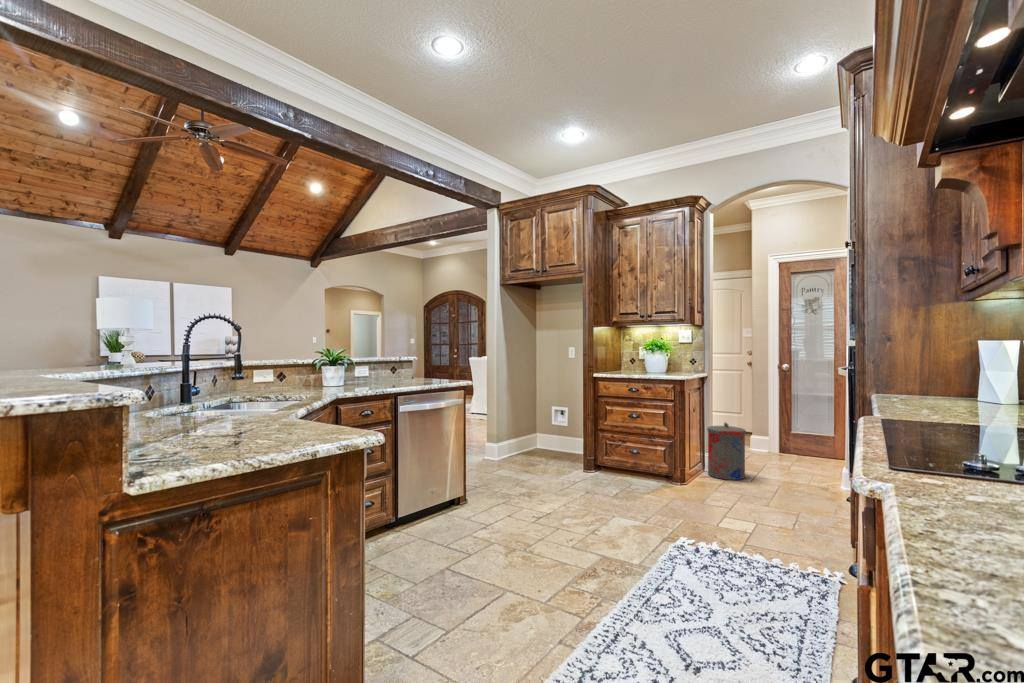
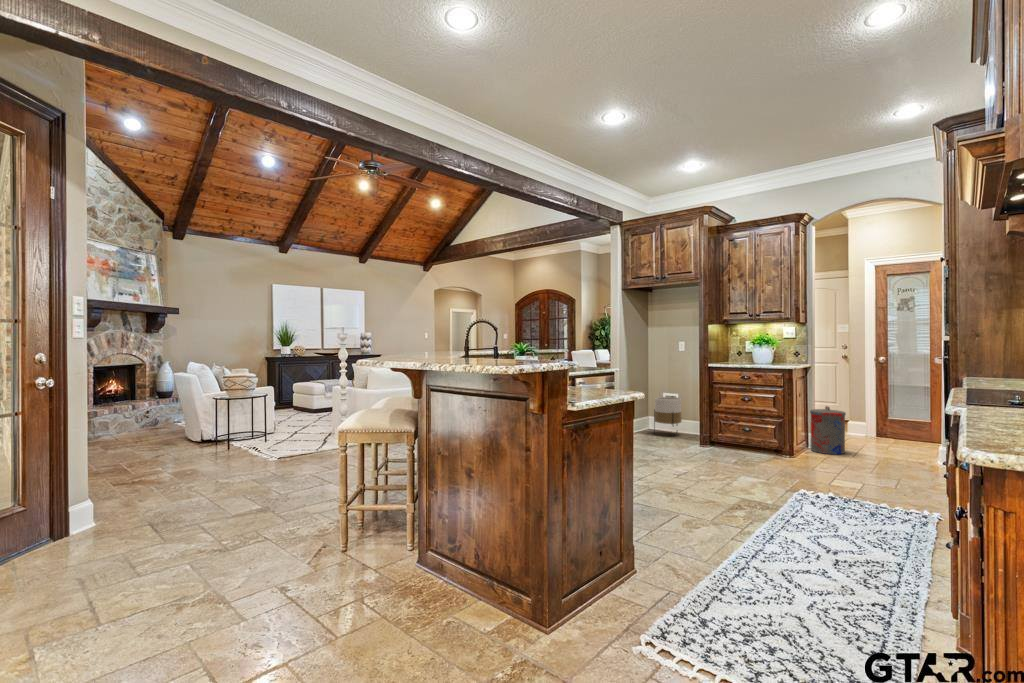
planter: none [539,411,569,459] -> present [654,397,682,429]

